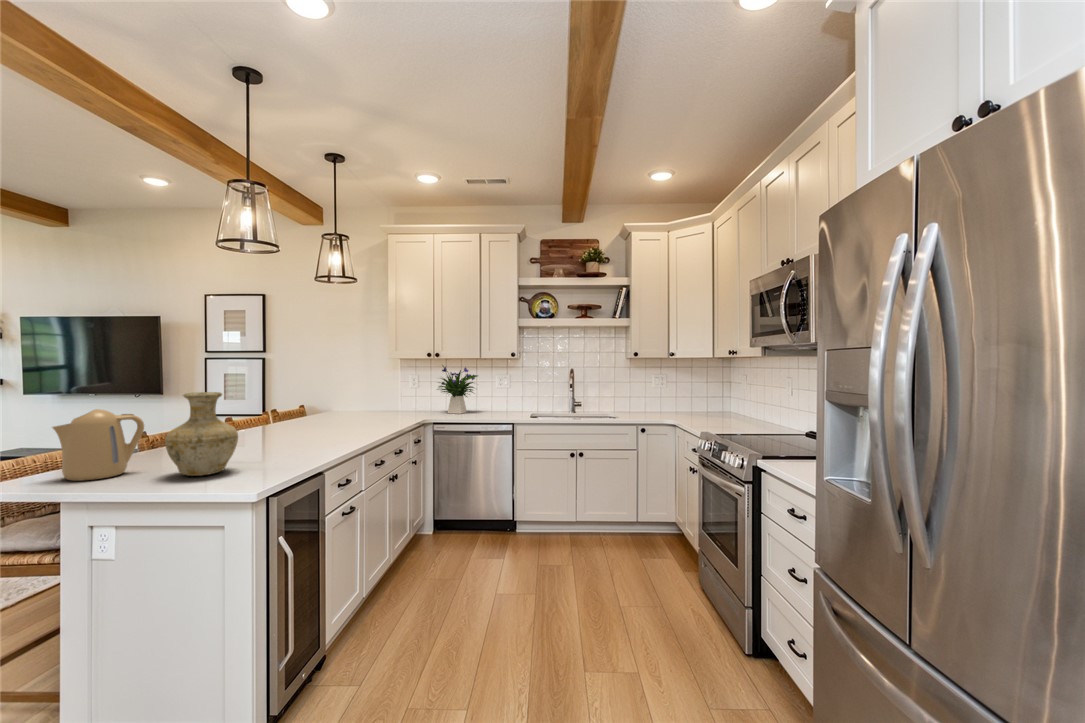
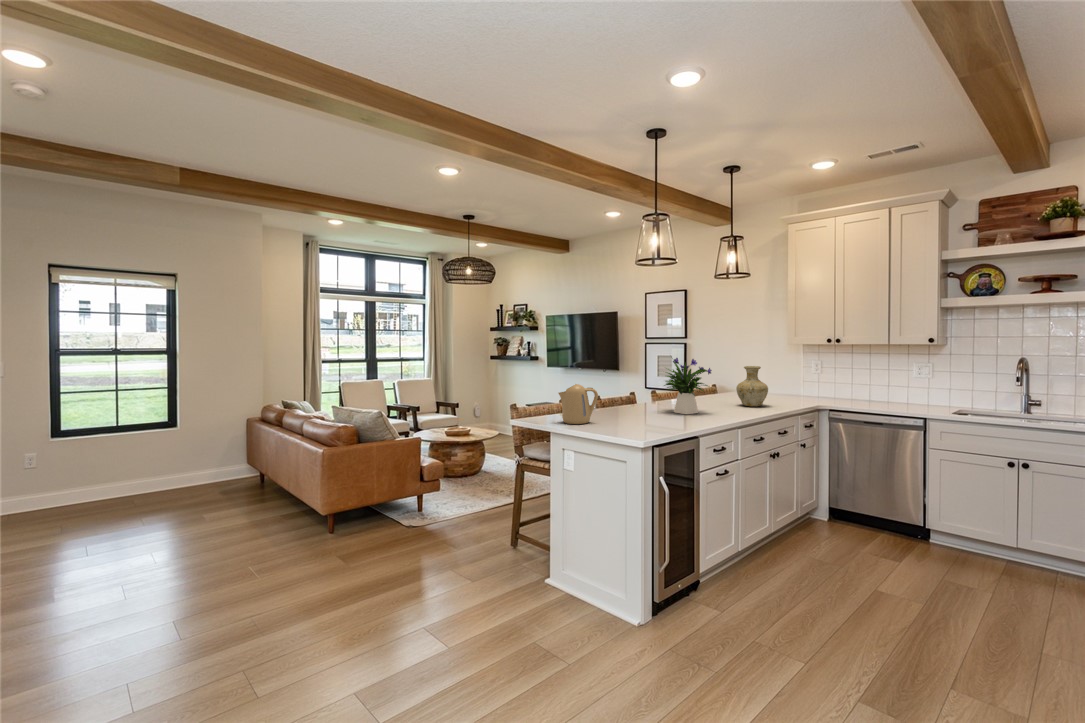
flower arrangement: present [437,365,478,414] -> present [664,358,712,414]
vase: present [165,392,238,476] -> present [736,366,768,406]

